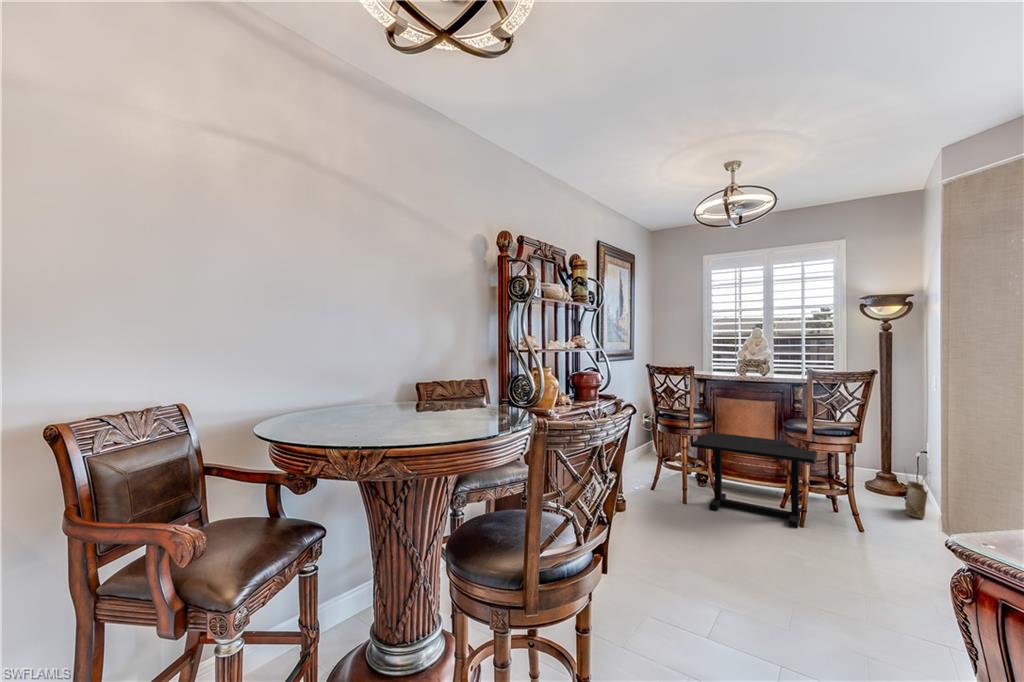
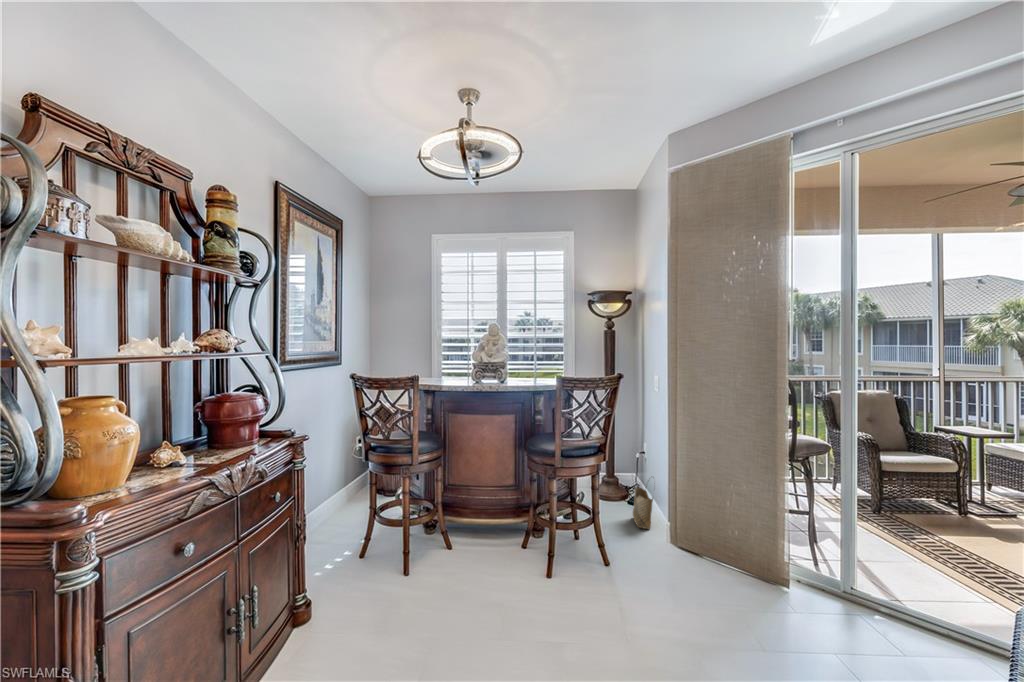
side table: present [692,432,816,528] -> none [414,438,565,583]

